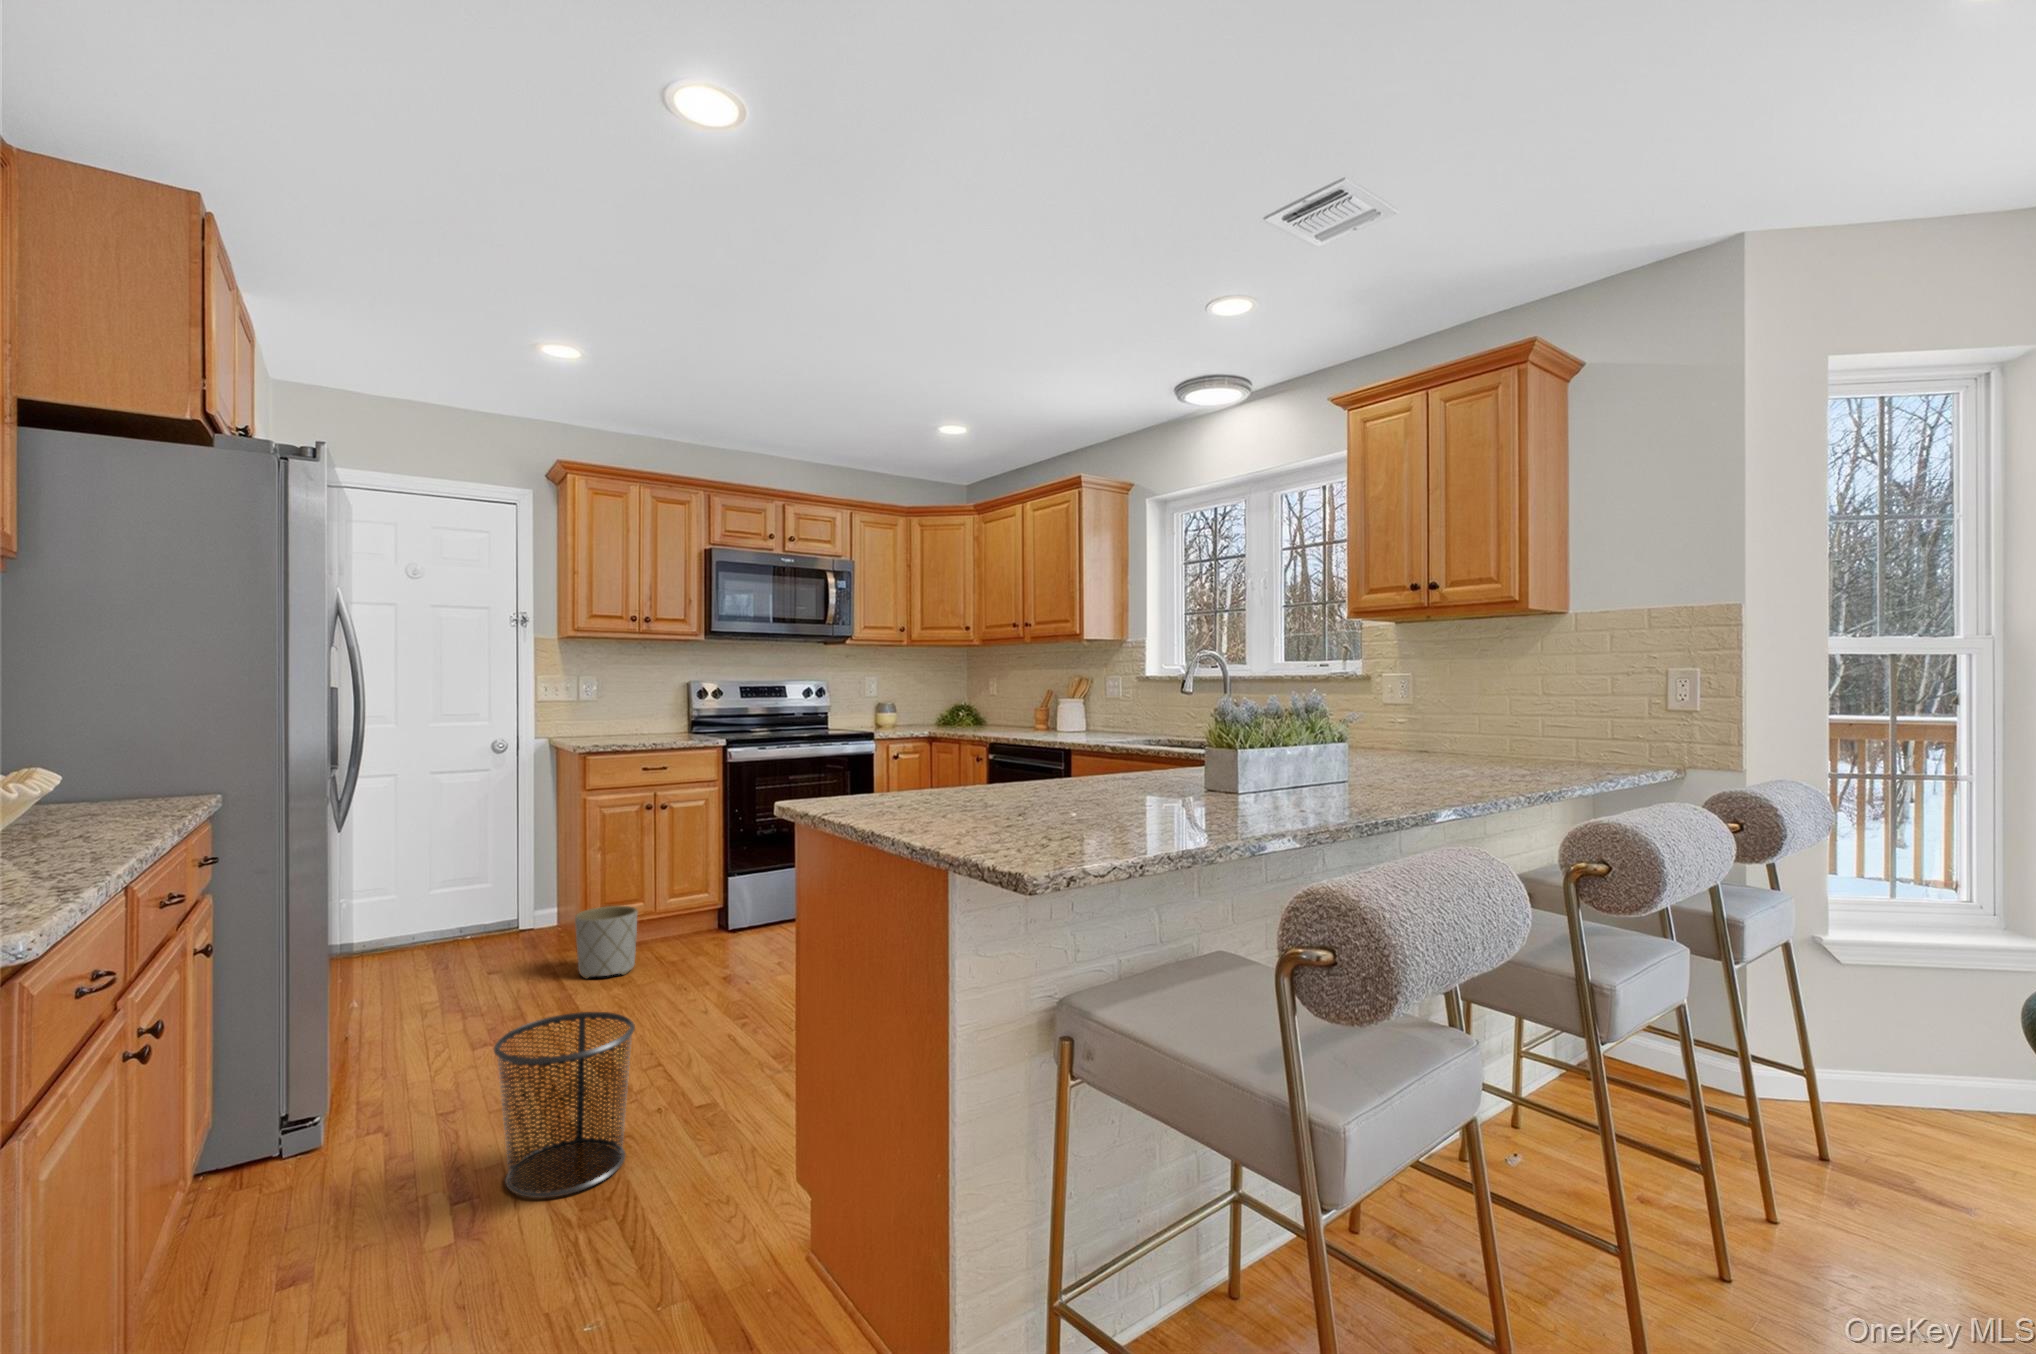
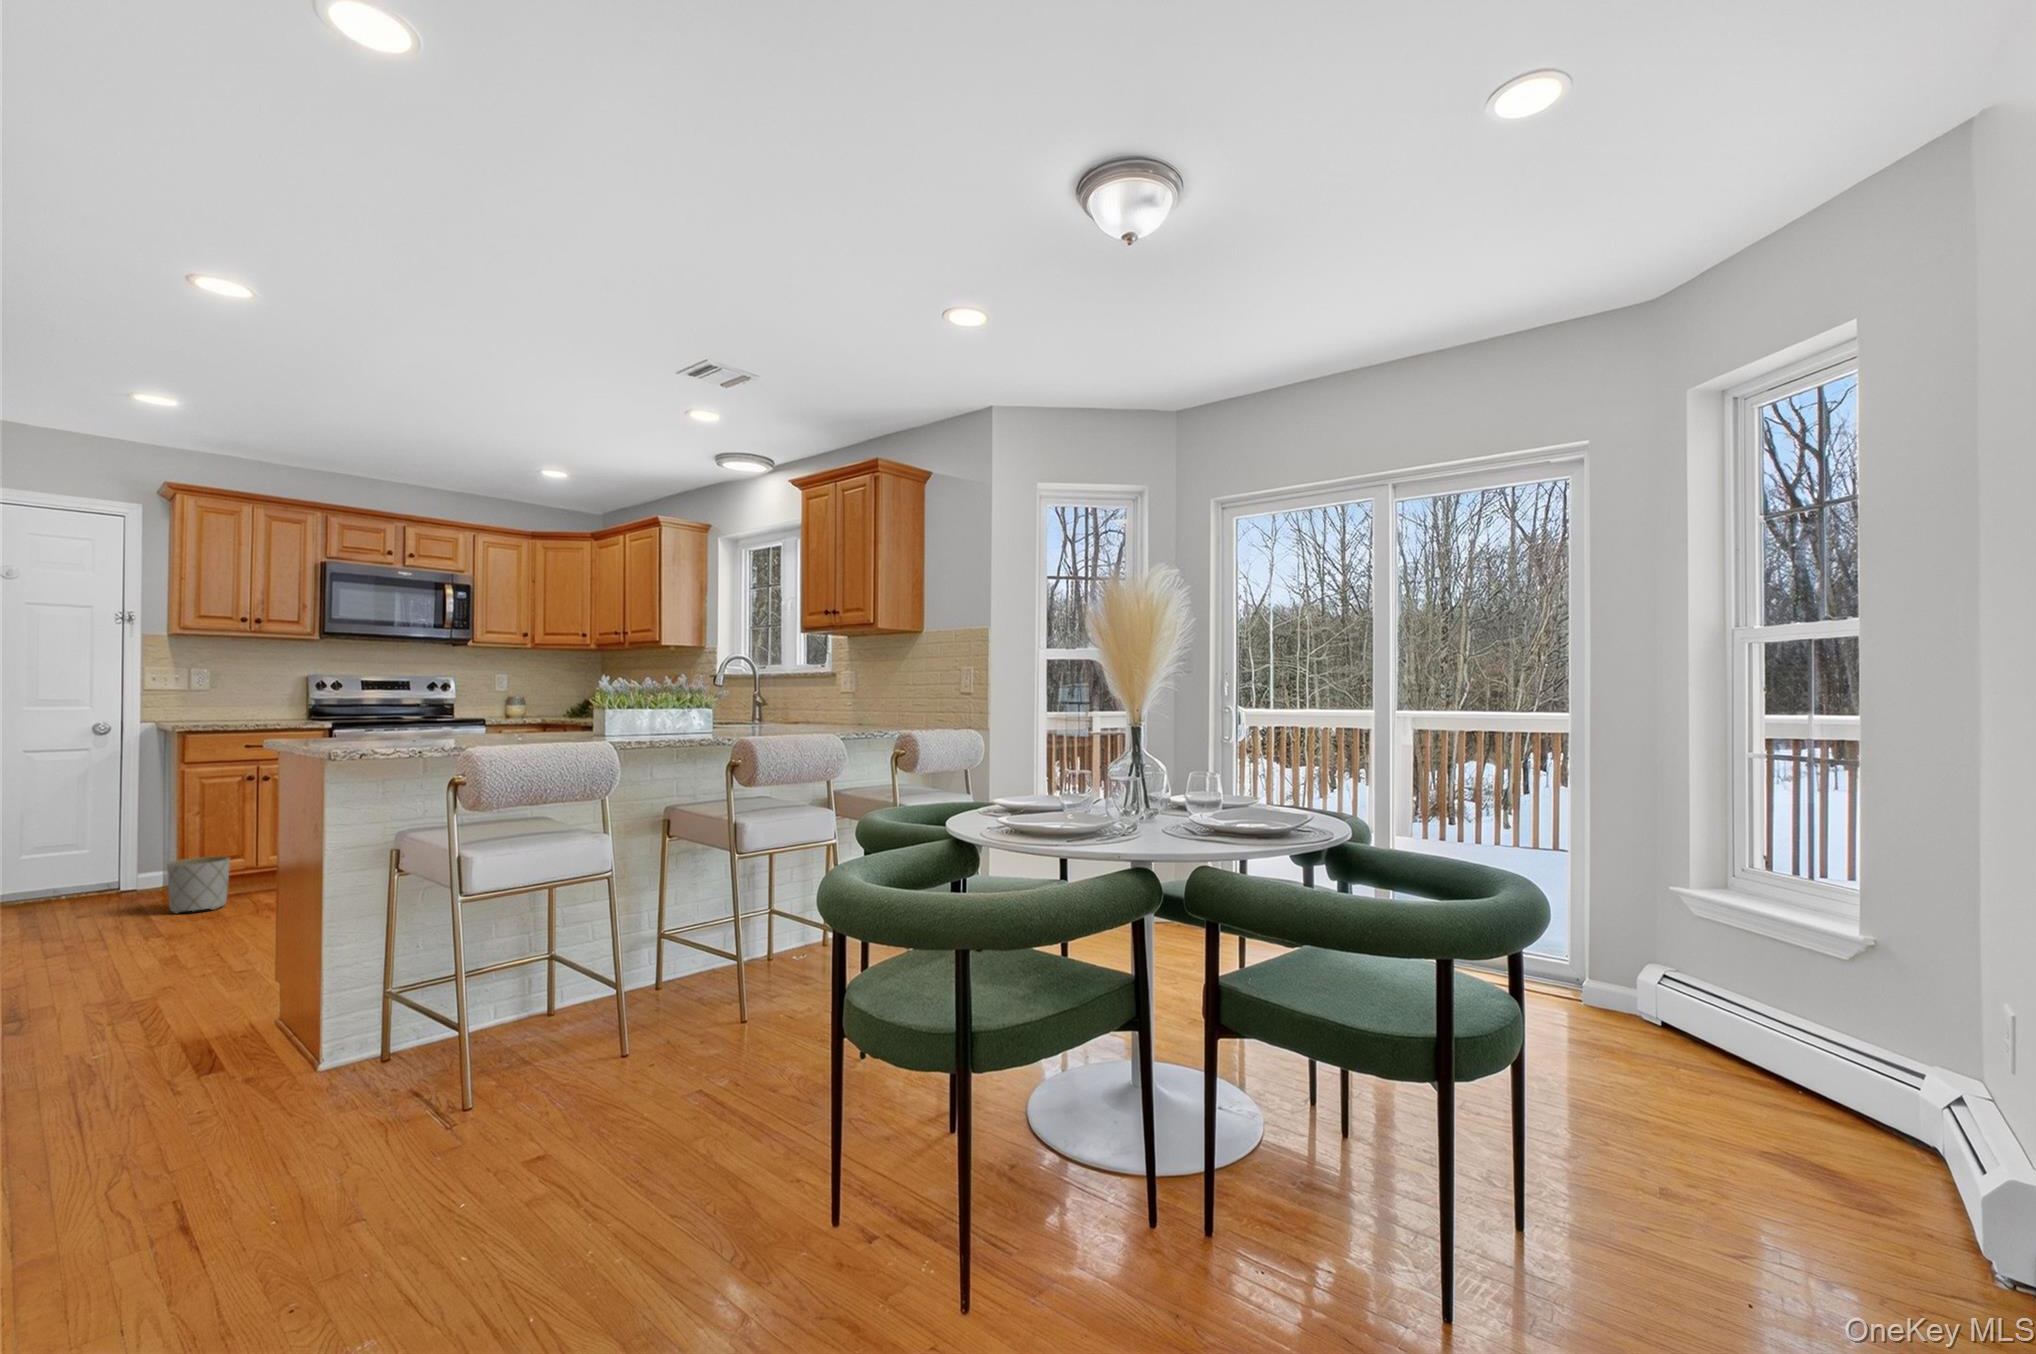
trash can: present [494,1012,635,1198] -> none [50,899,175,1017]

